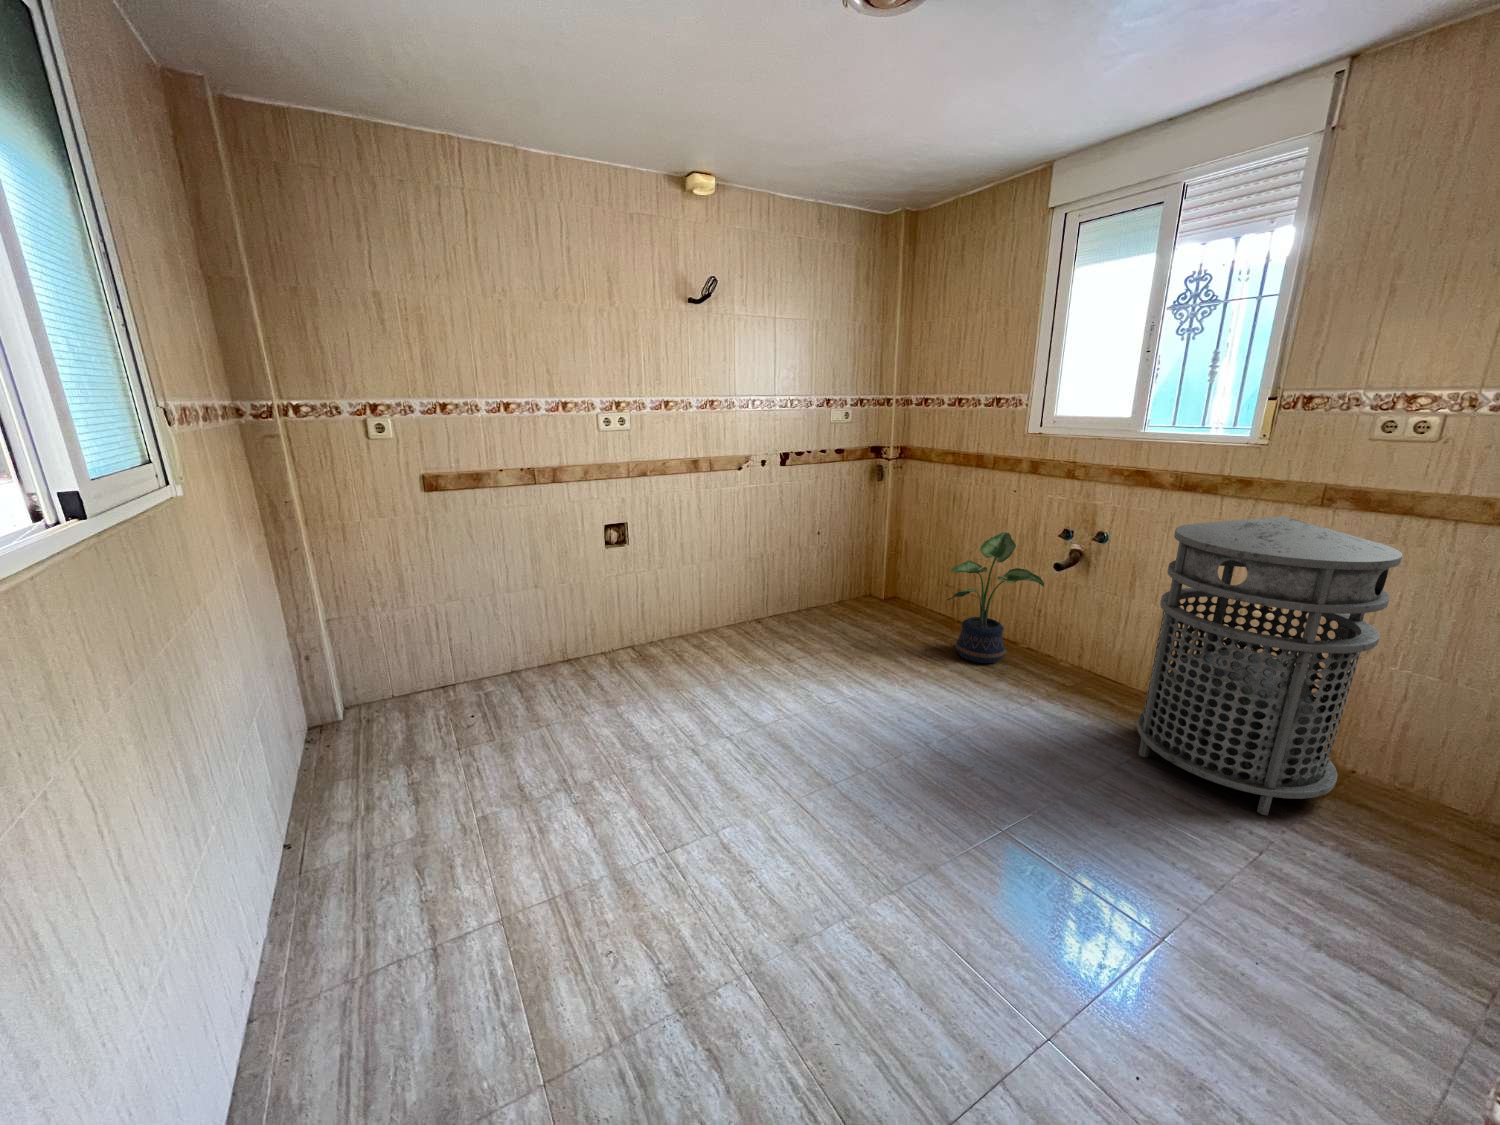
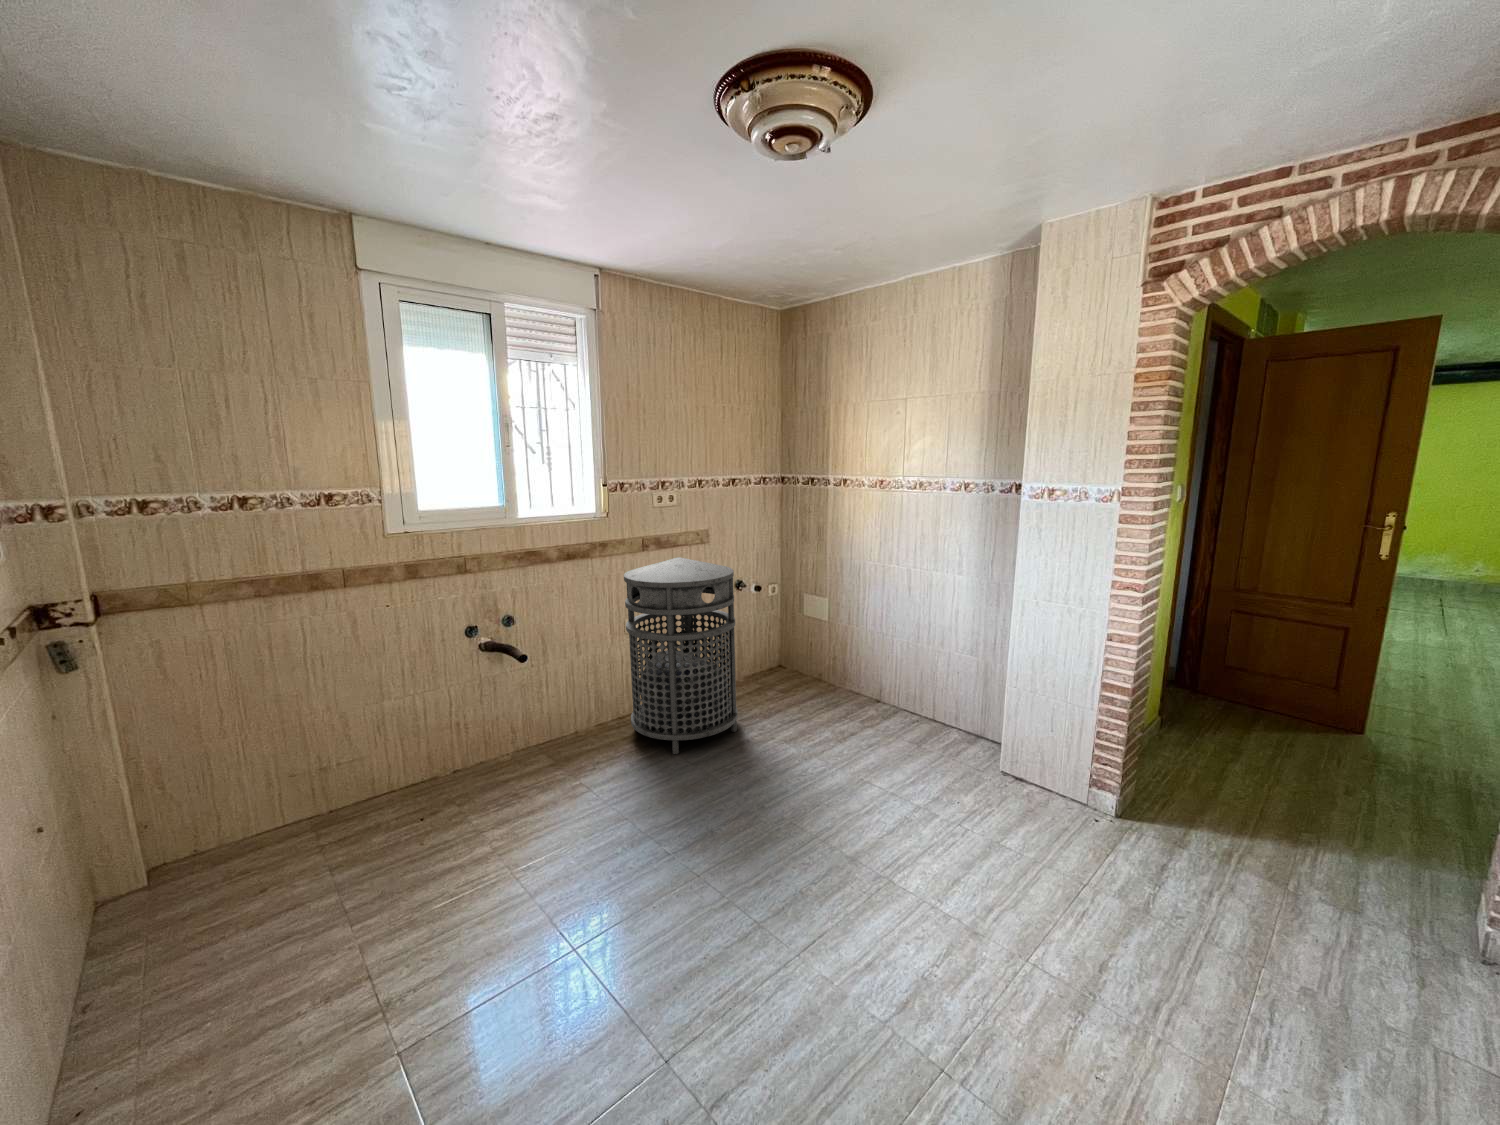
potted plant: present [947,532,1044,663] -> none [403,656,516,820]

